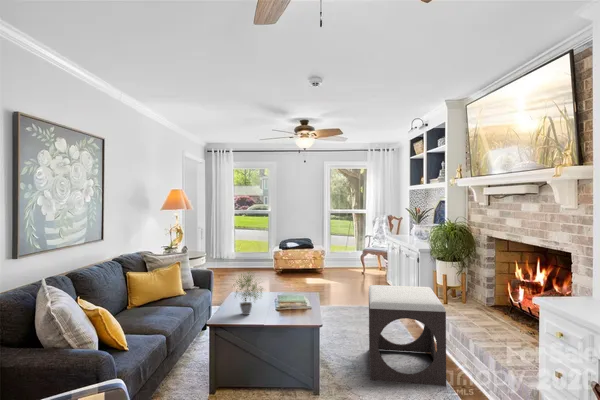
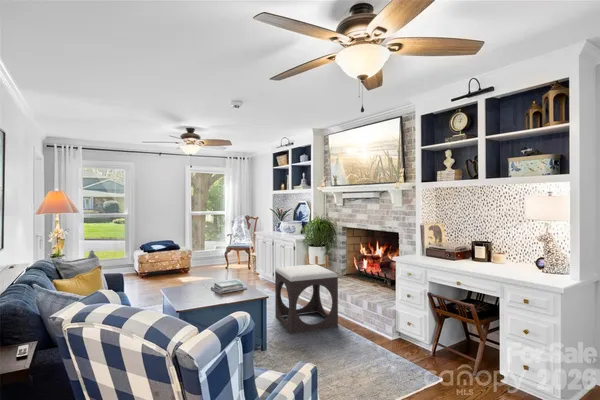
potted plant: present [233,272,263,315] -> none [180,261,215,300]

